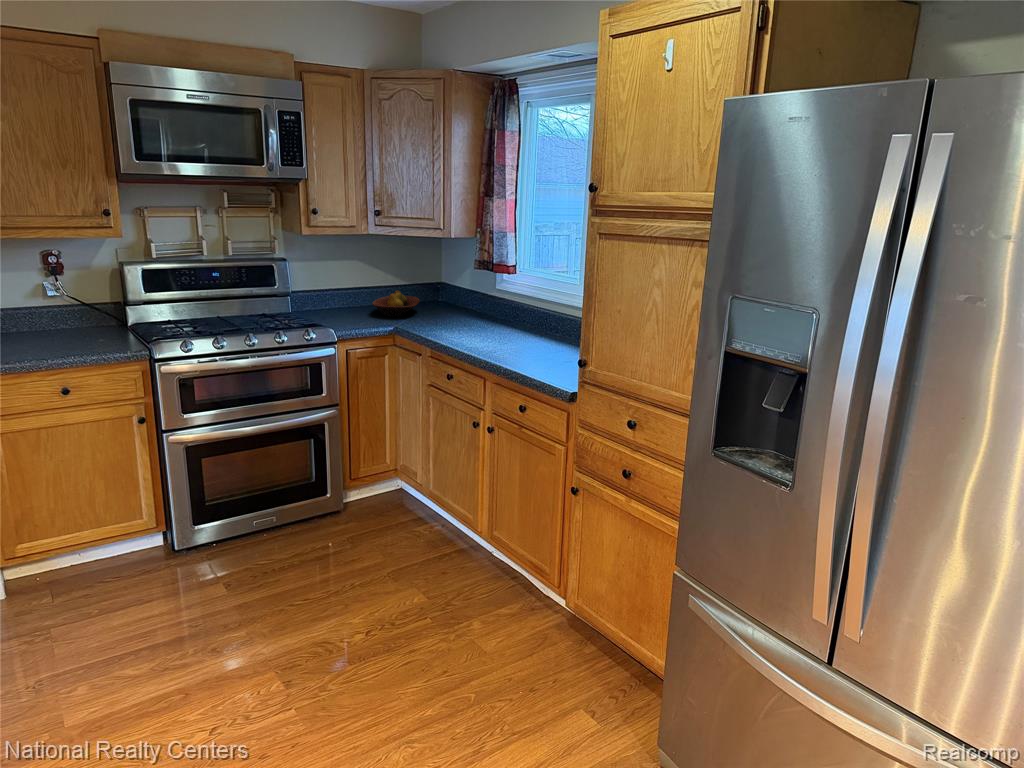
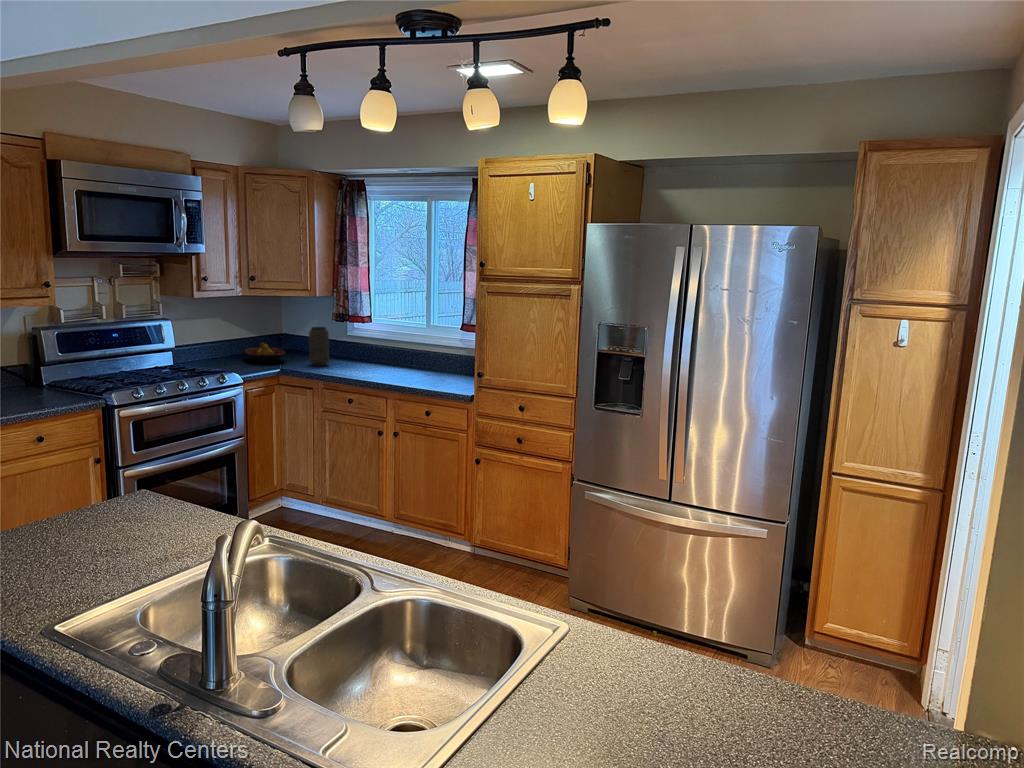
vase: none [436,275,459,324] -> present [309,327,329,366]

